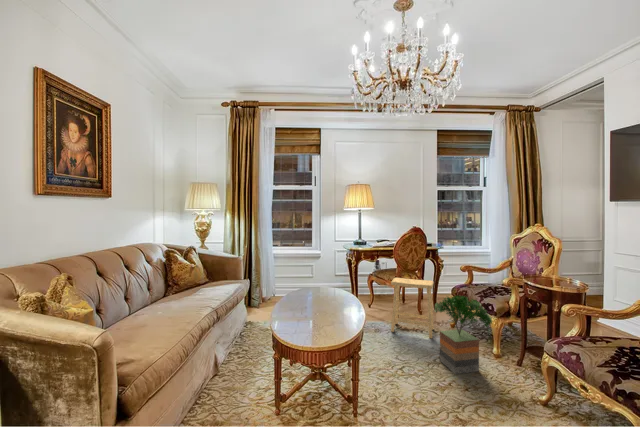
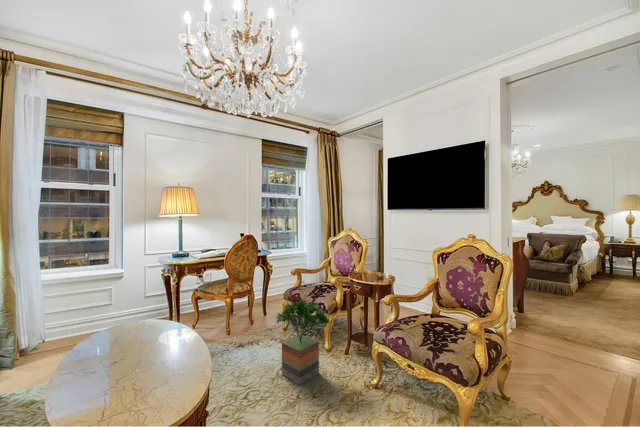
footstool: present [391,278,434,338] -> none [224,288,269,354]

